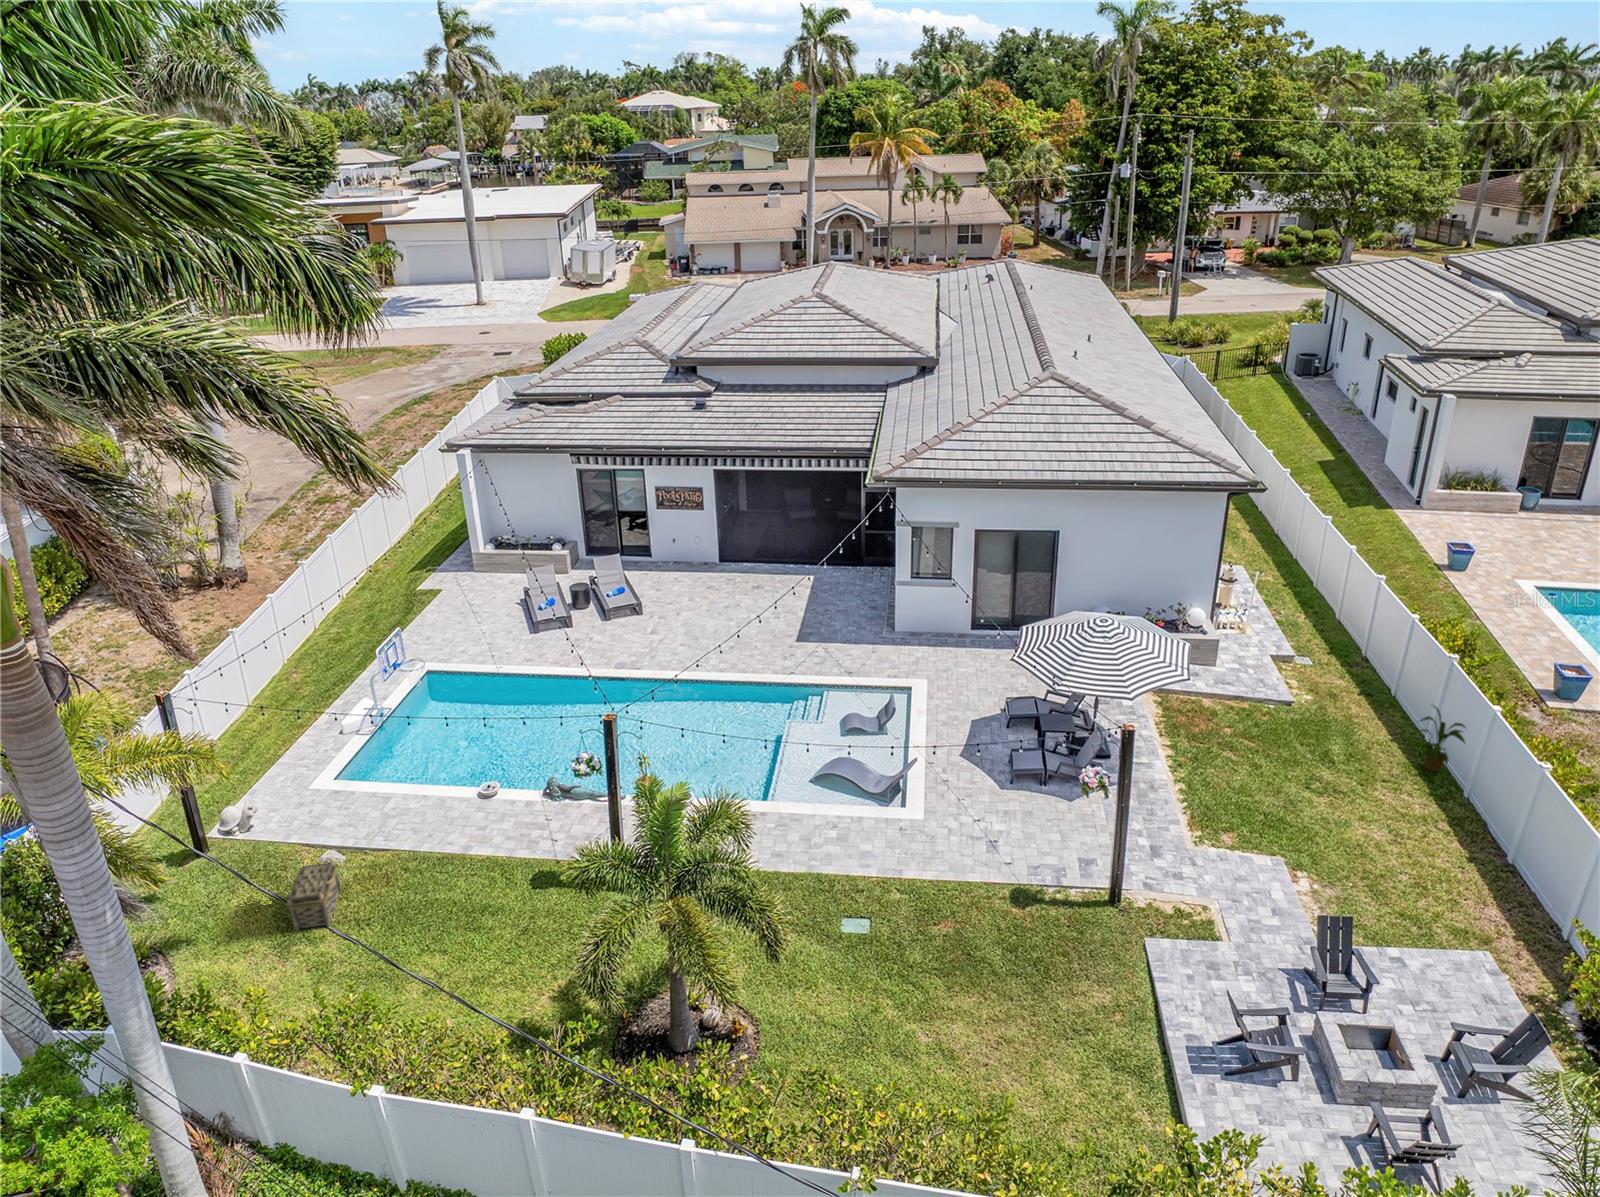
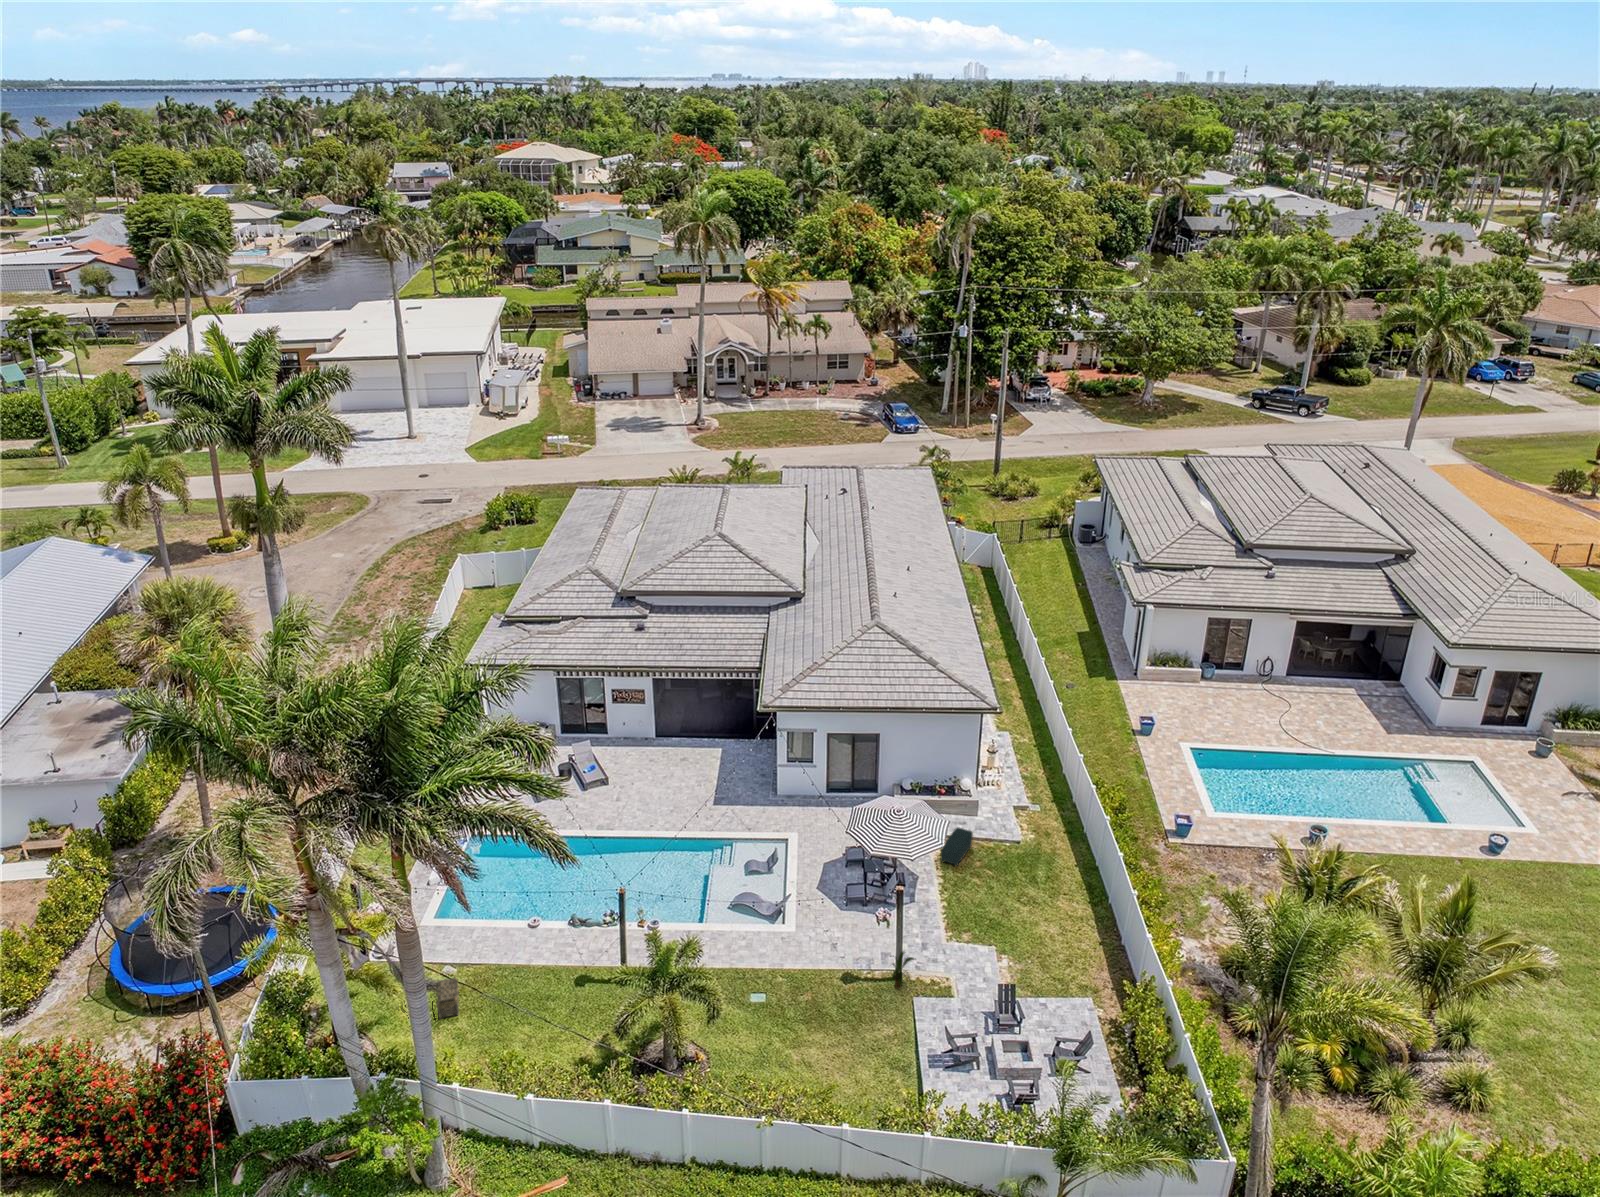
bench: none [1161,673,1213,733] -> present [941,827,973,867]
house plant: present [1420,706,1467,771] -> present [891,952,914,989]

